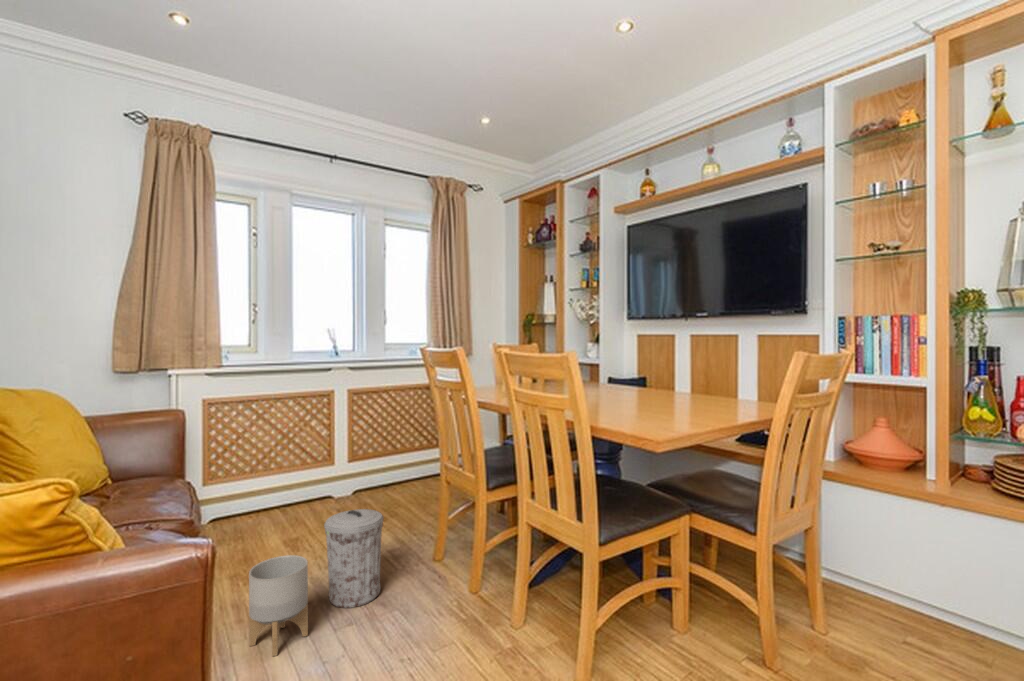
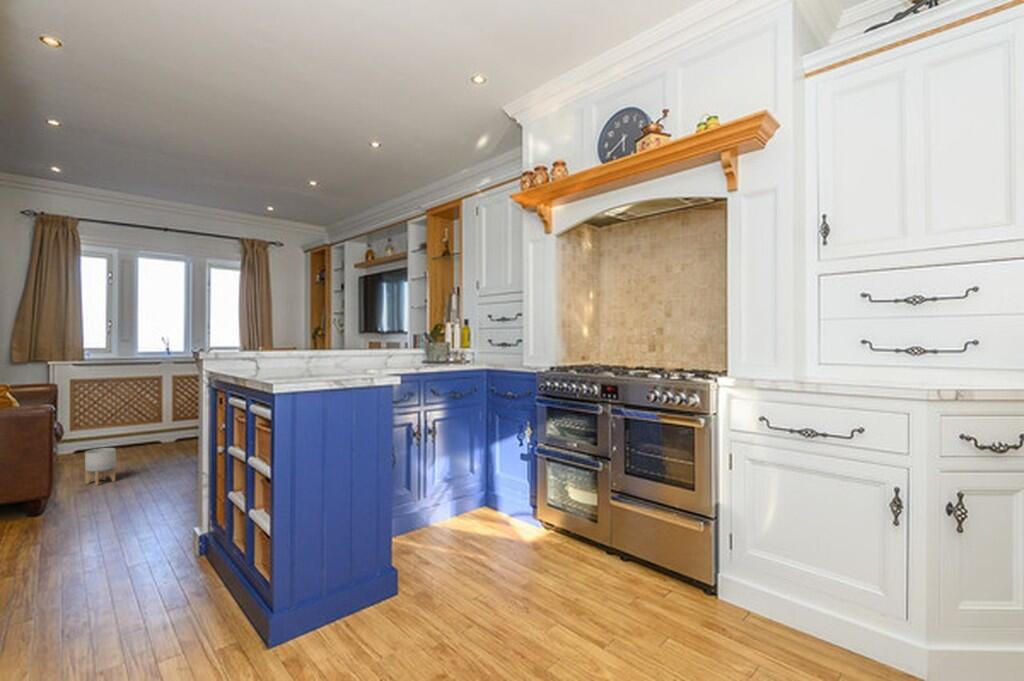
trash can: present [324,509,383,608] -> none [129,432,163,475]

